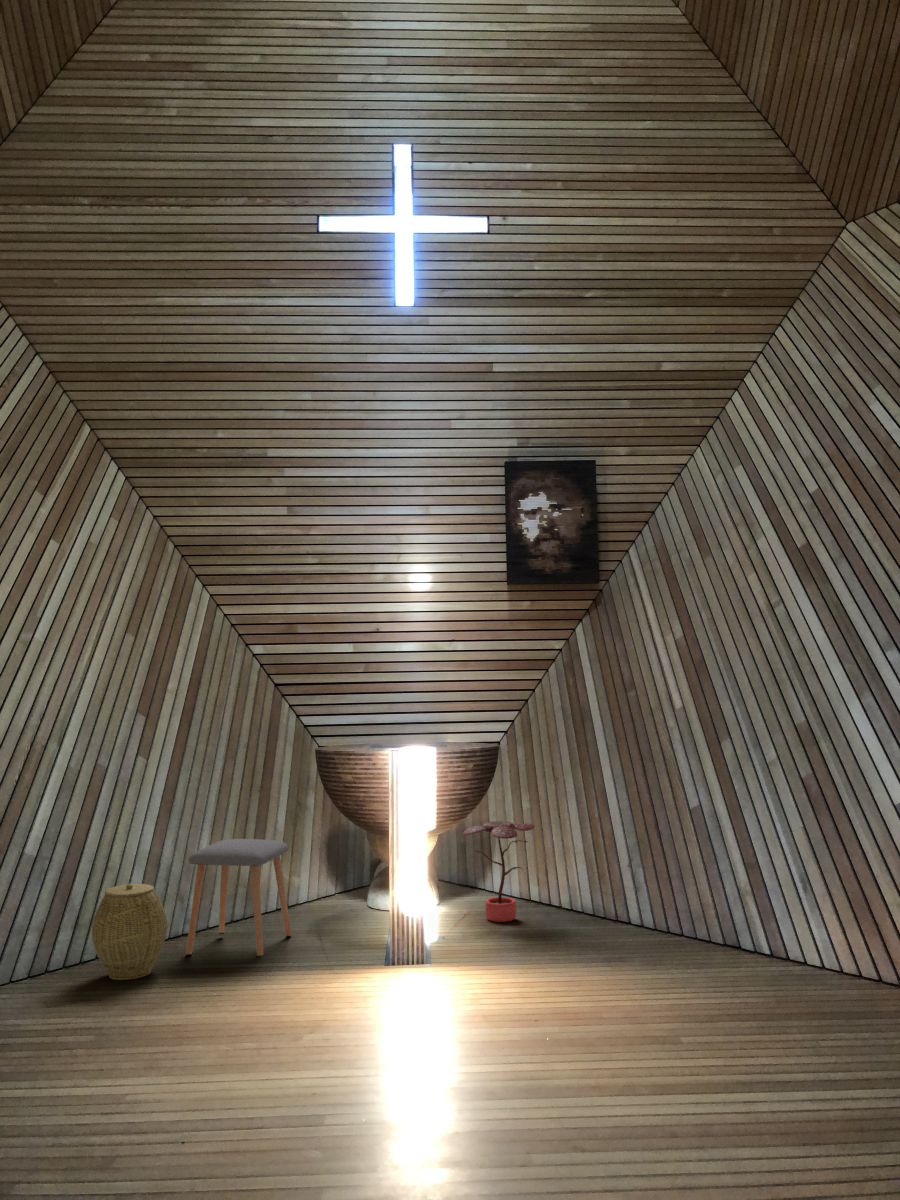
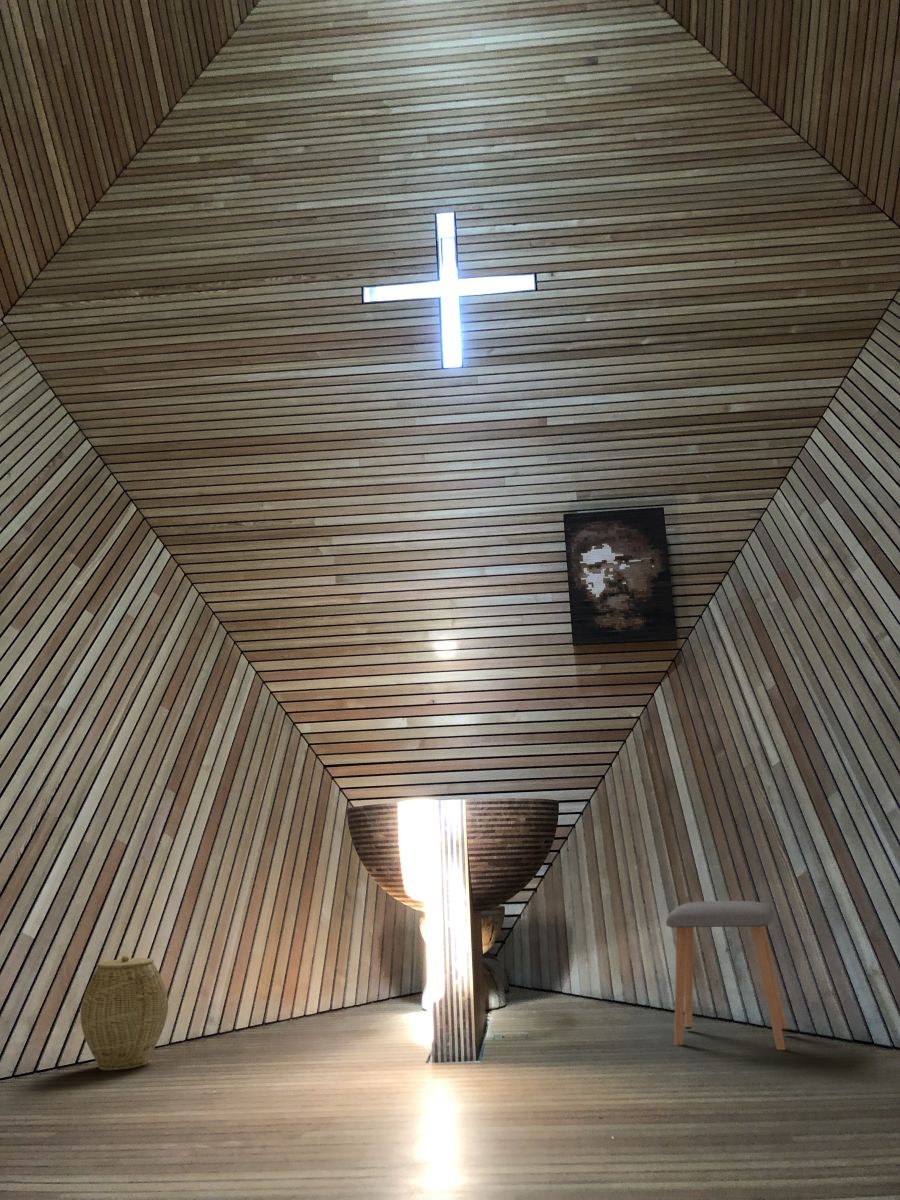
potted plant: present [463,821,535,922] -> none [522,897,607,1018]
stool: present [186,839,291,956] -> present [666,901,787,1050]

